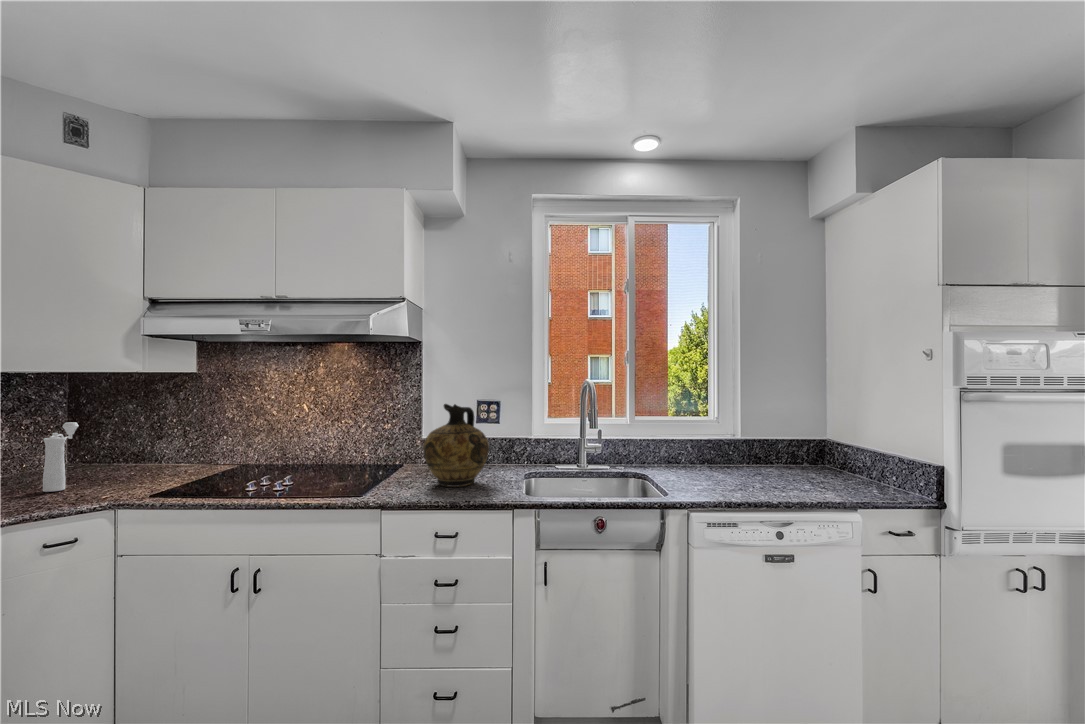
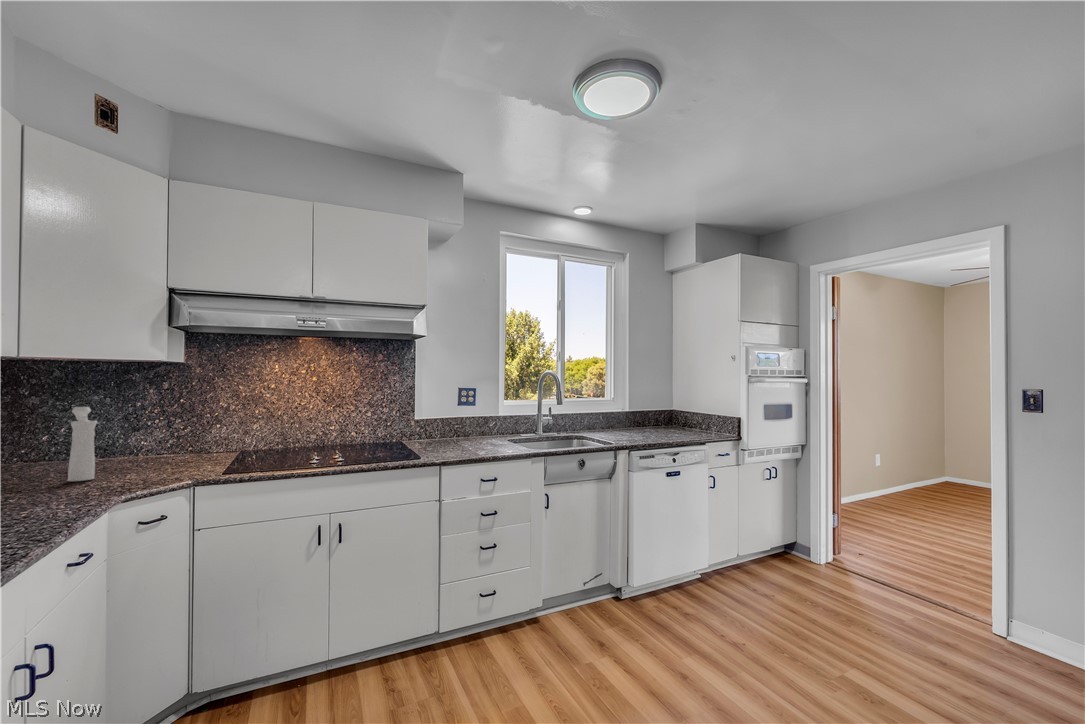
ceramic jug: present [423,404,489,487] -> none [453,384,505,450]

